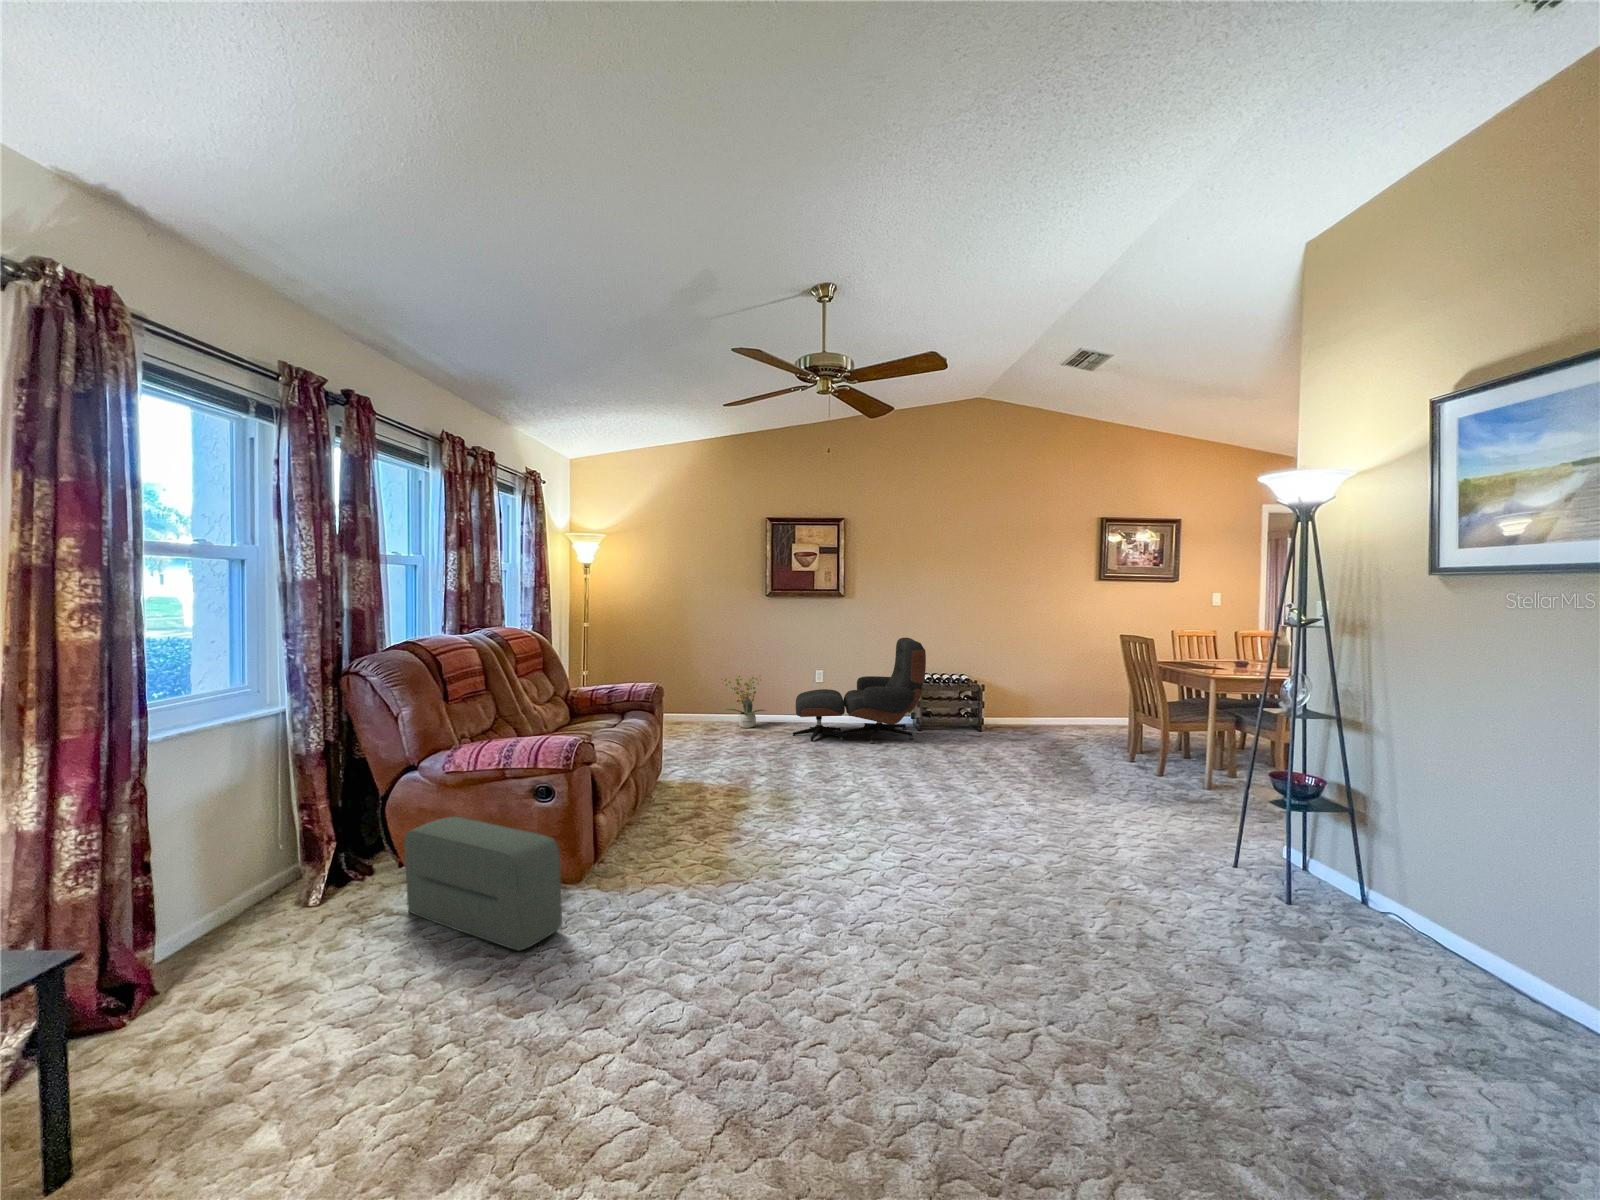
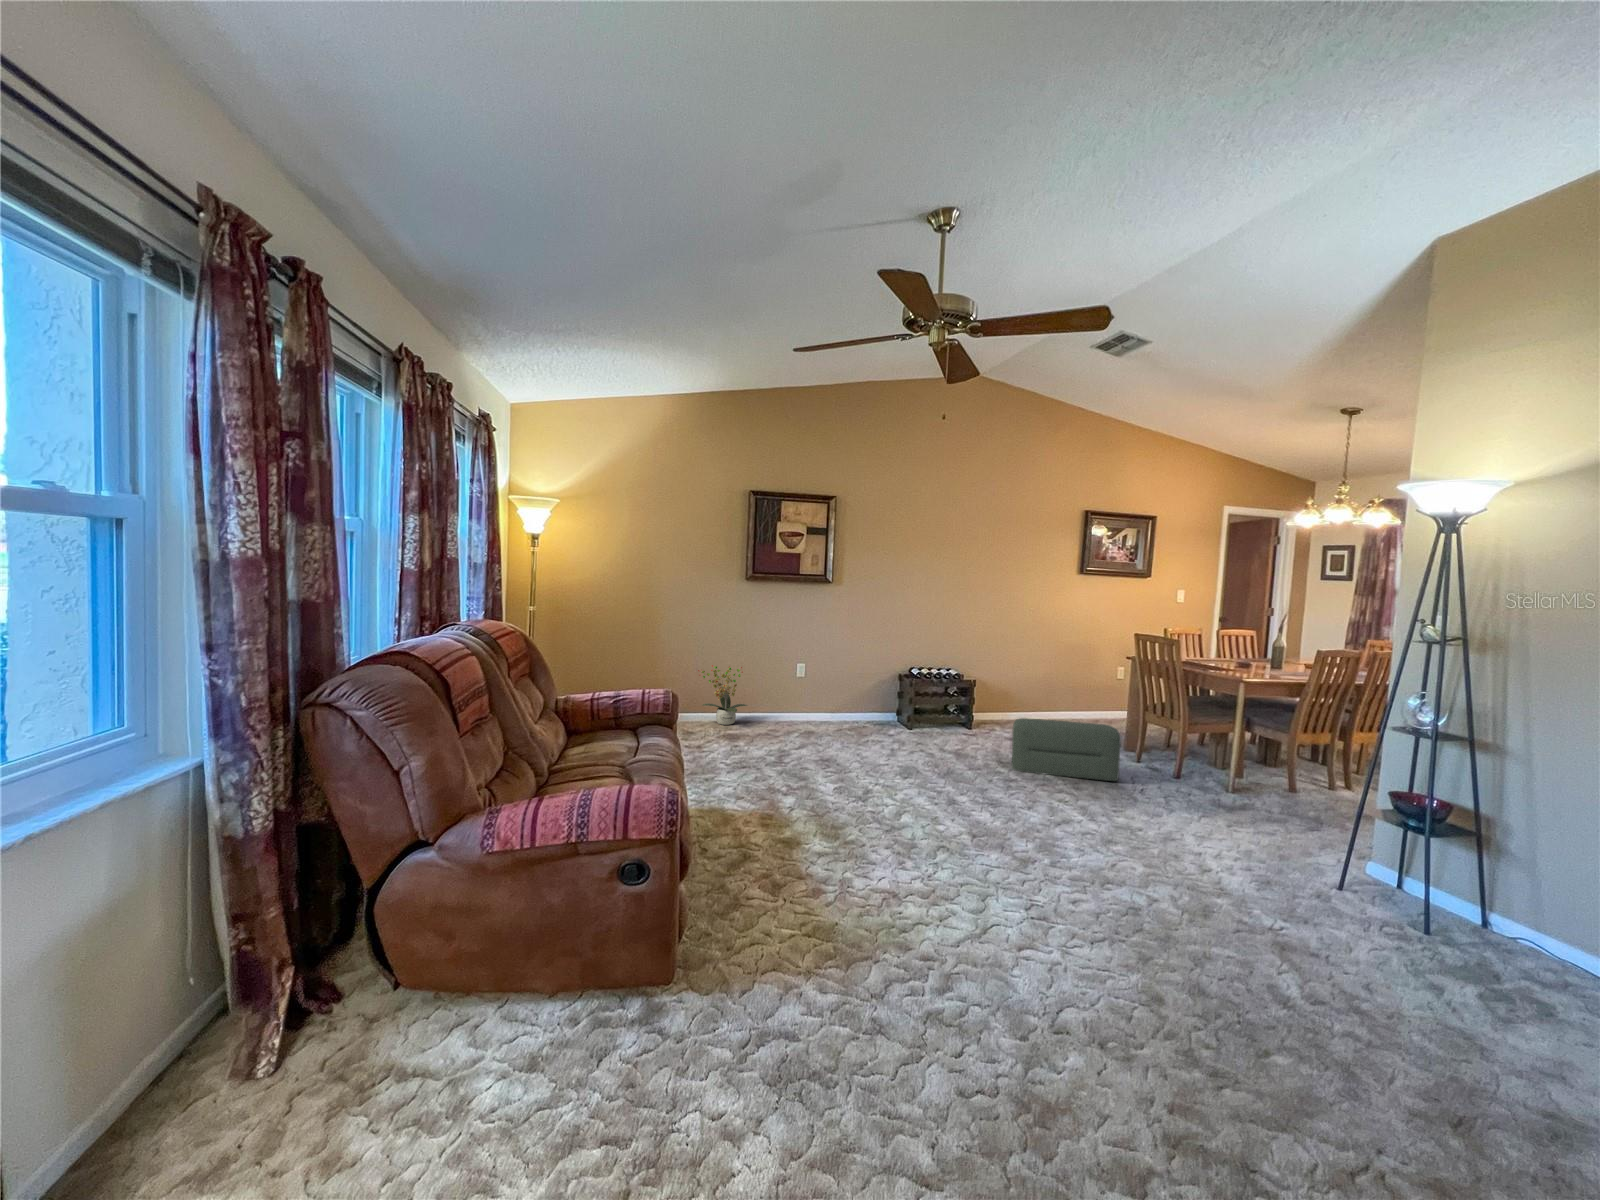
lounge chair: present [793,638,926,744] -> none [782,629,932,744]
pouf: present [404,816,562,951] -> present [1012,718,1120,781]

